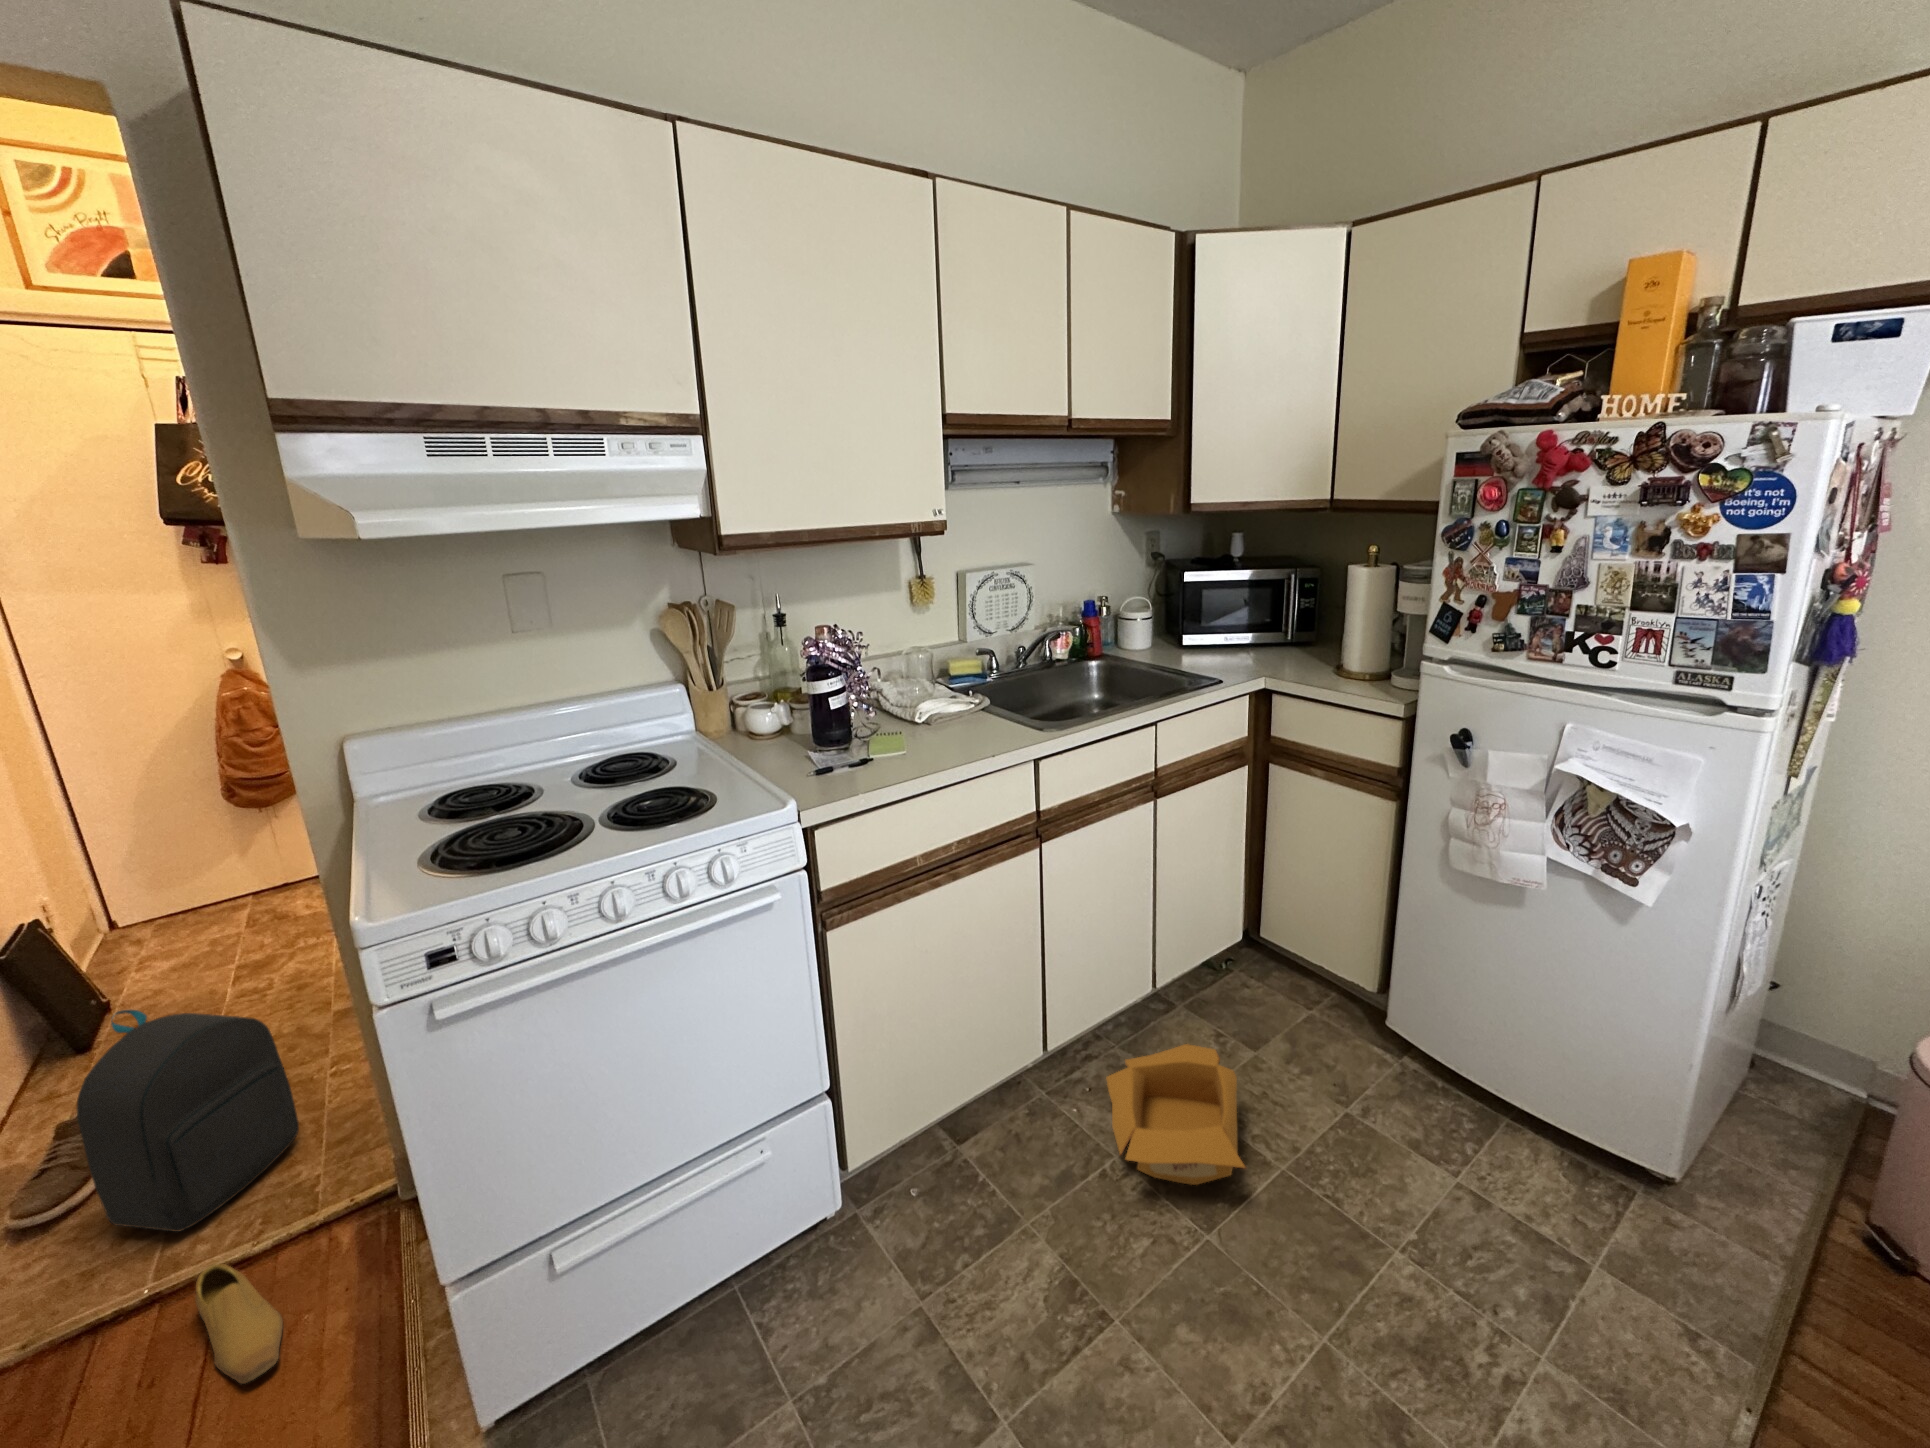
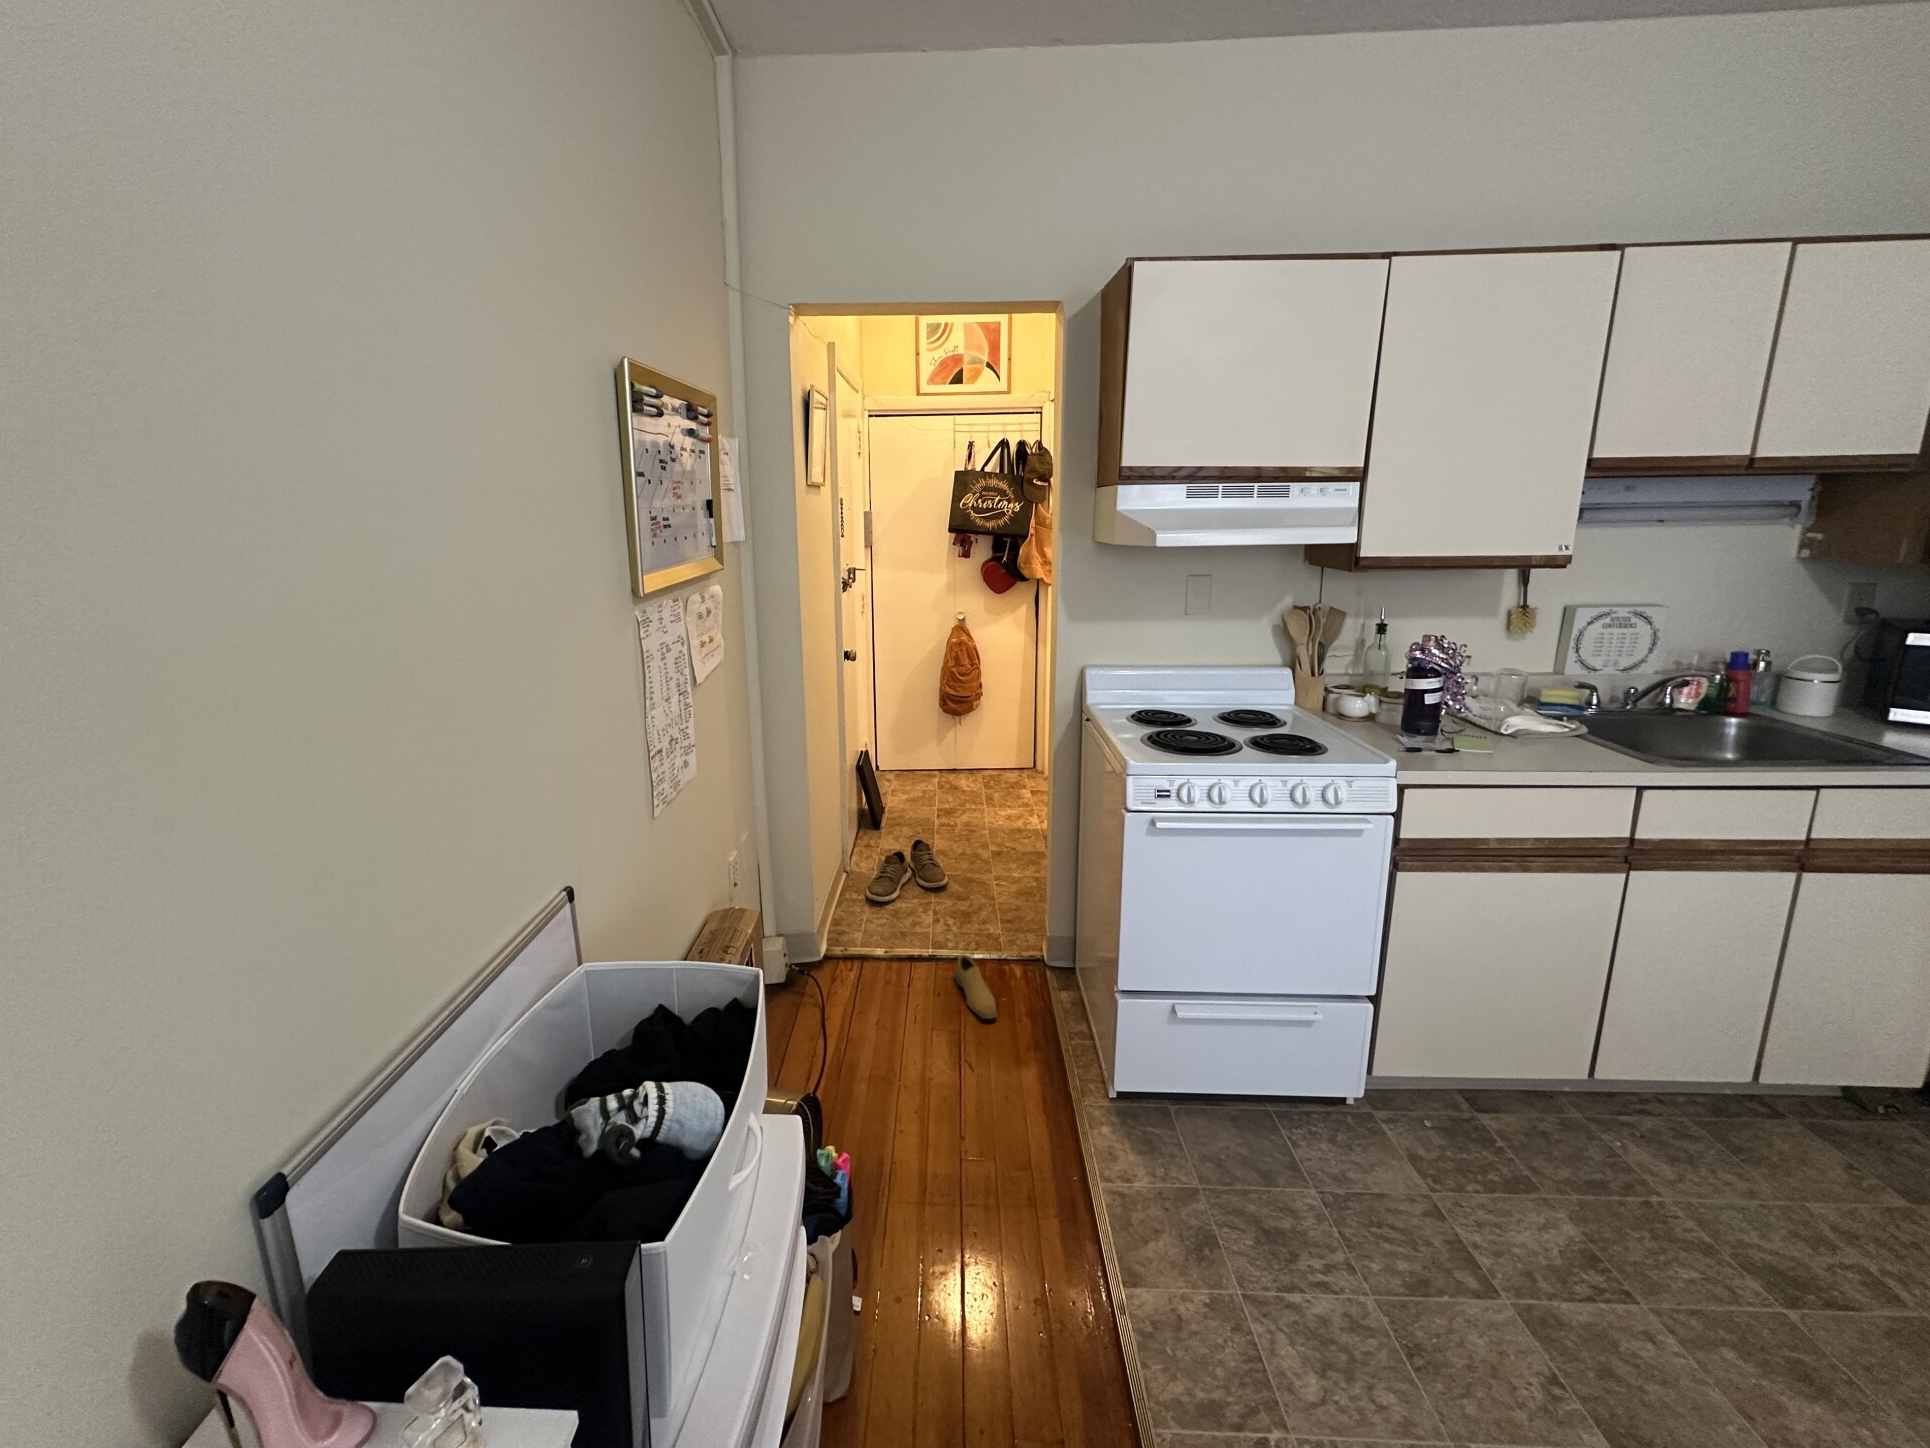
backpack: present [77,1010,299,1232] -> none [908,803,991,936]
cardboard box: present [1106,1044,1246,1185] -> none [1666,1120,1862,1271]

